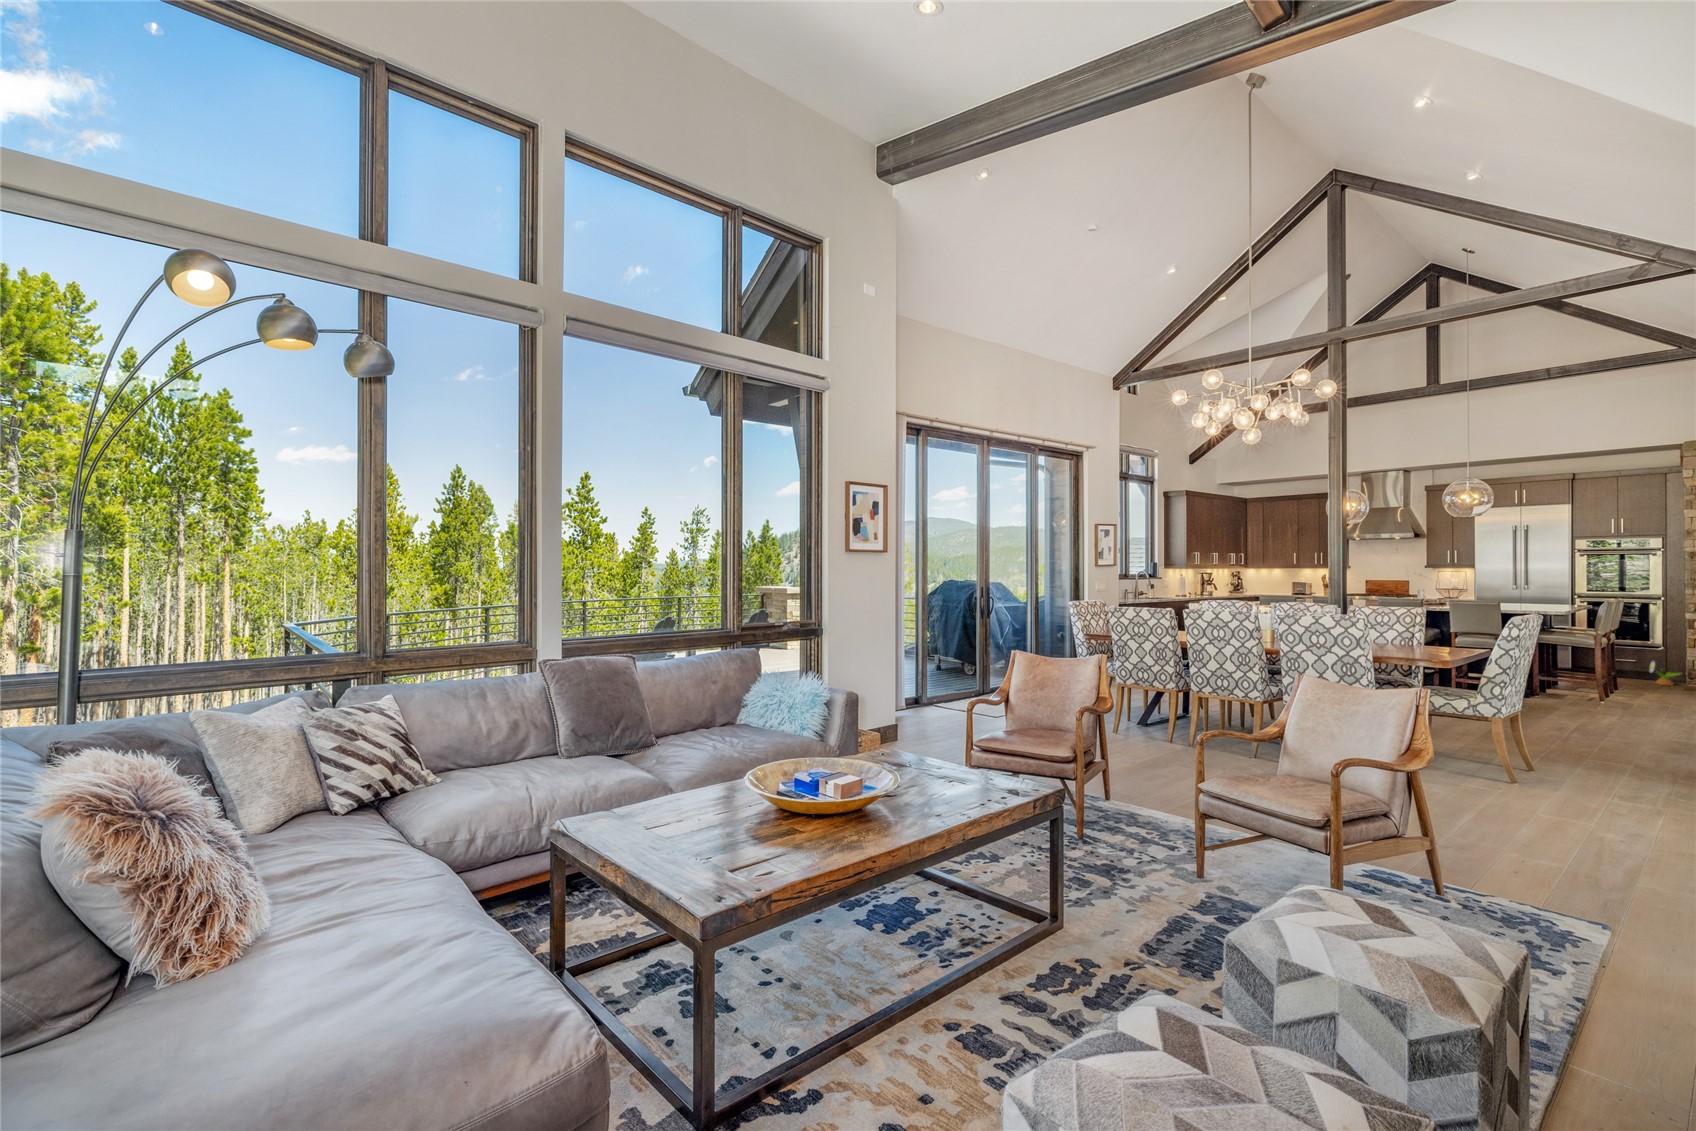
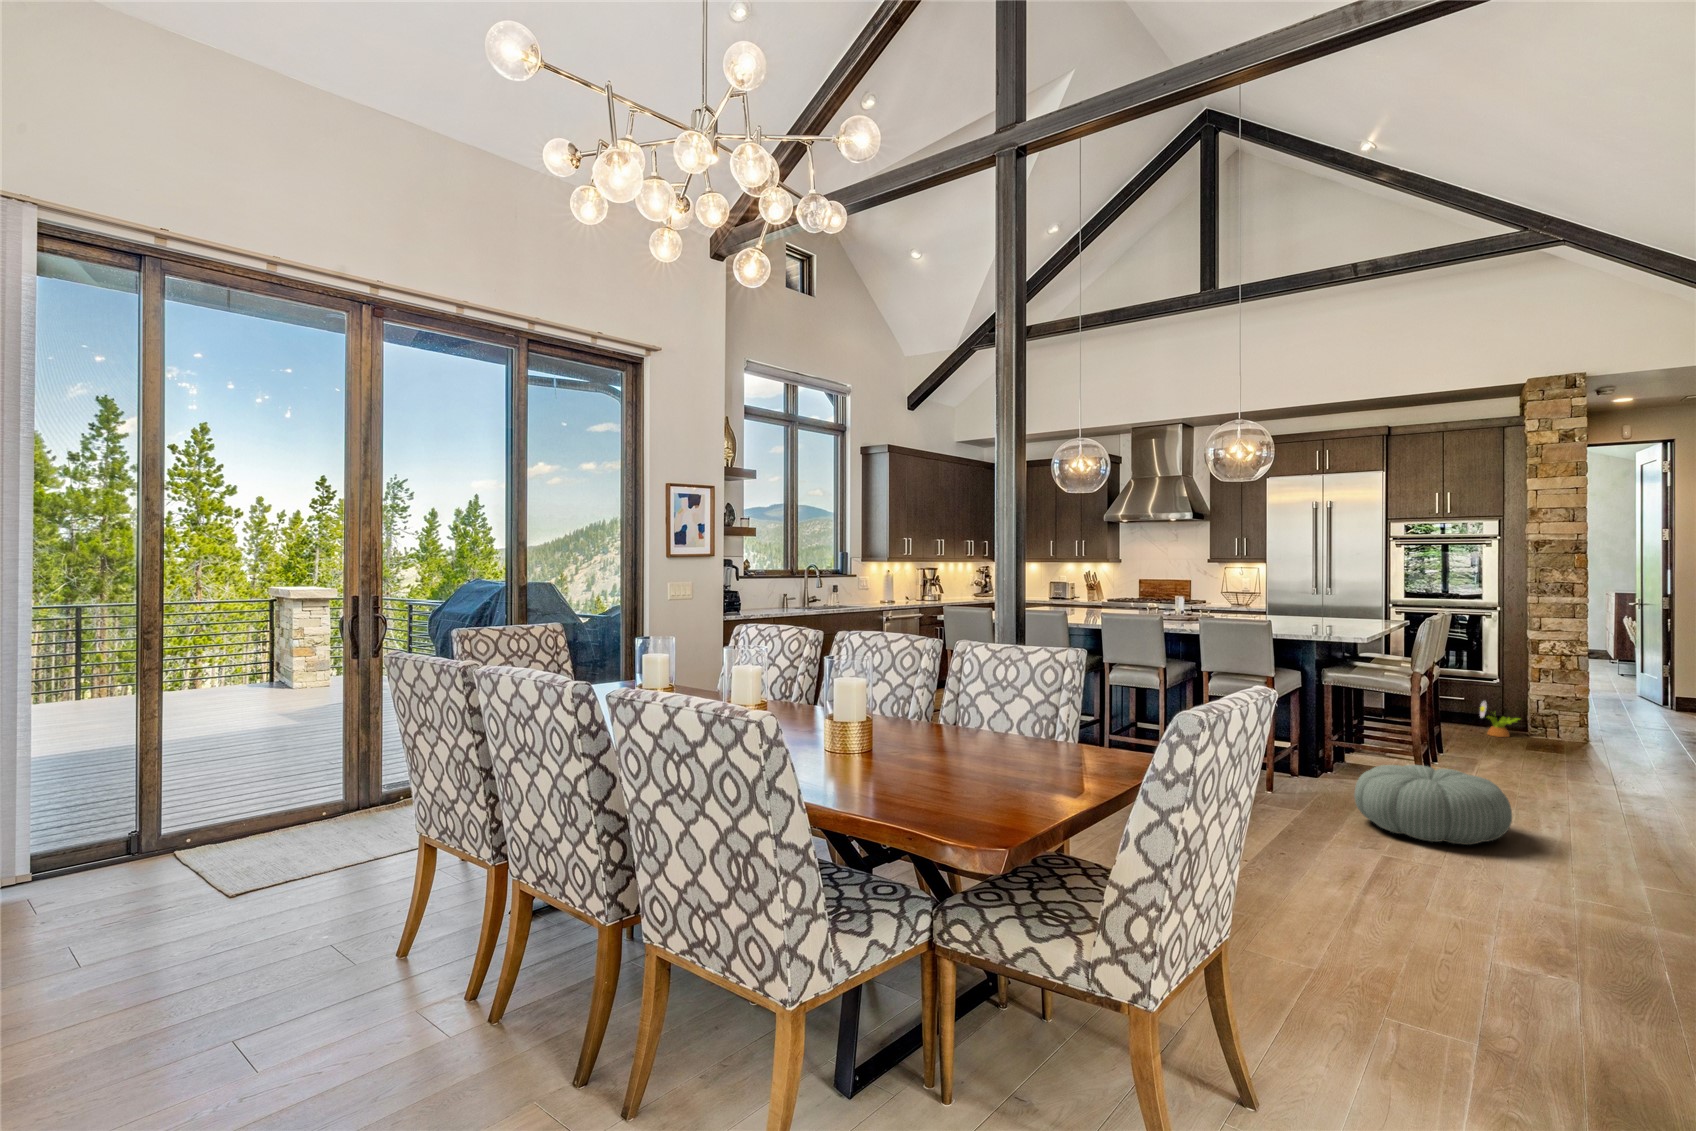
pouf: none [1563,685,1669,725] -> present [1354,765,1512,845]

